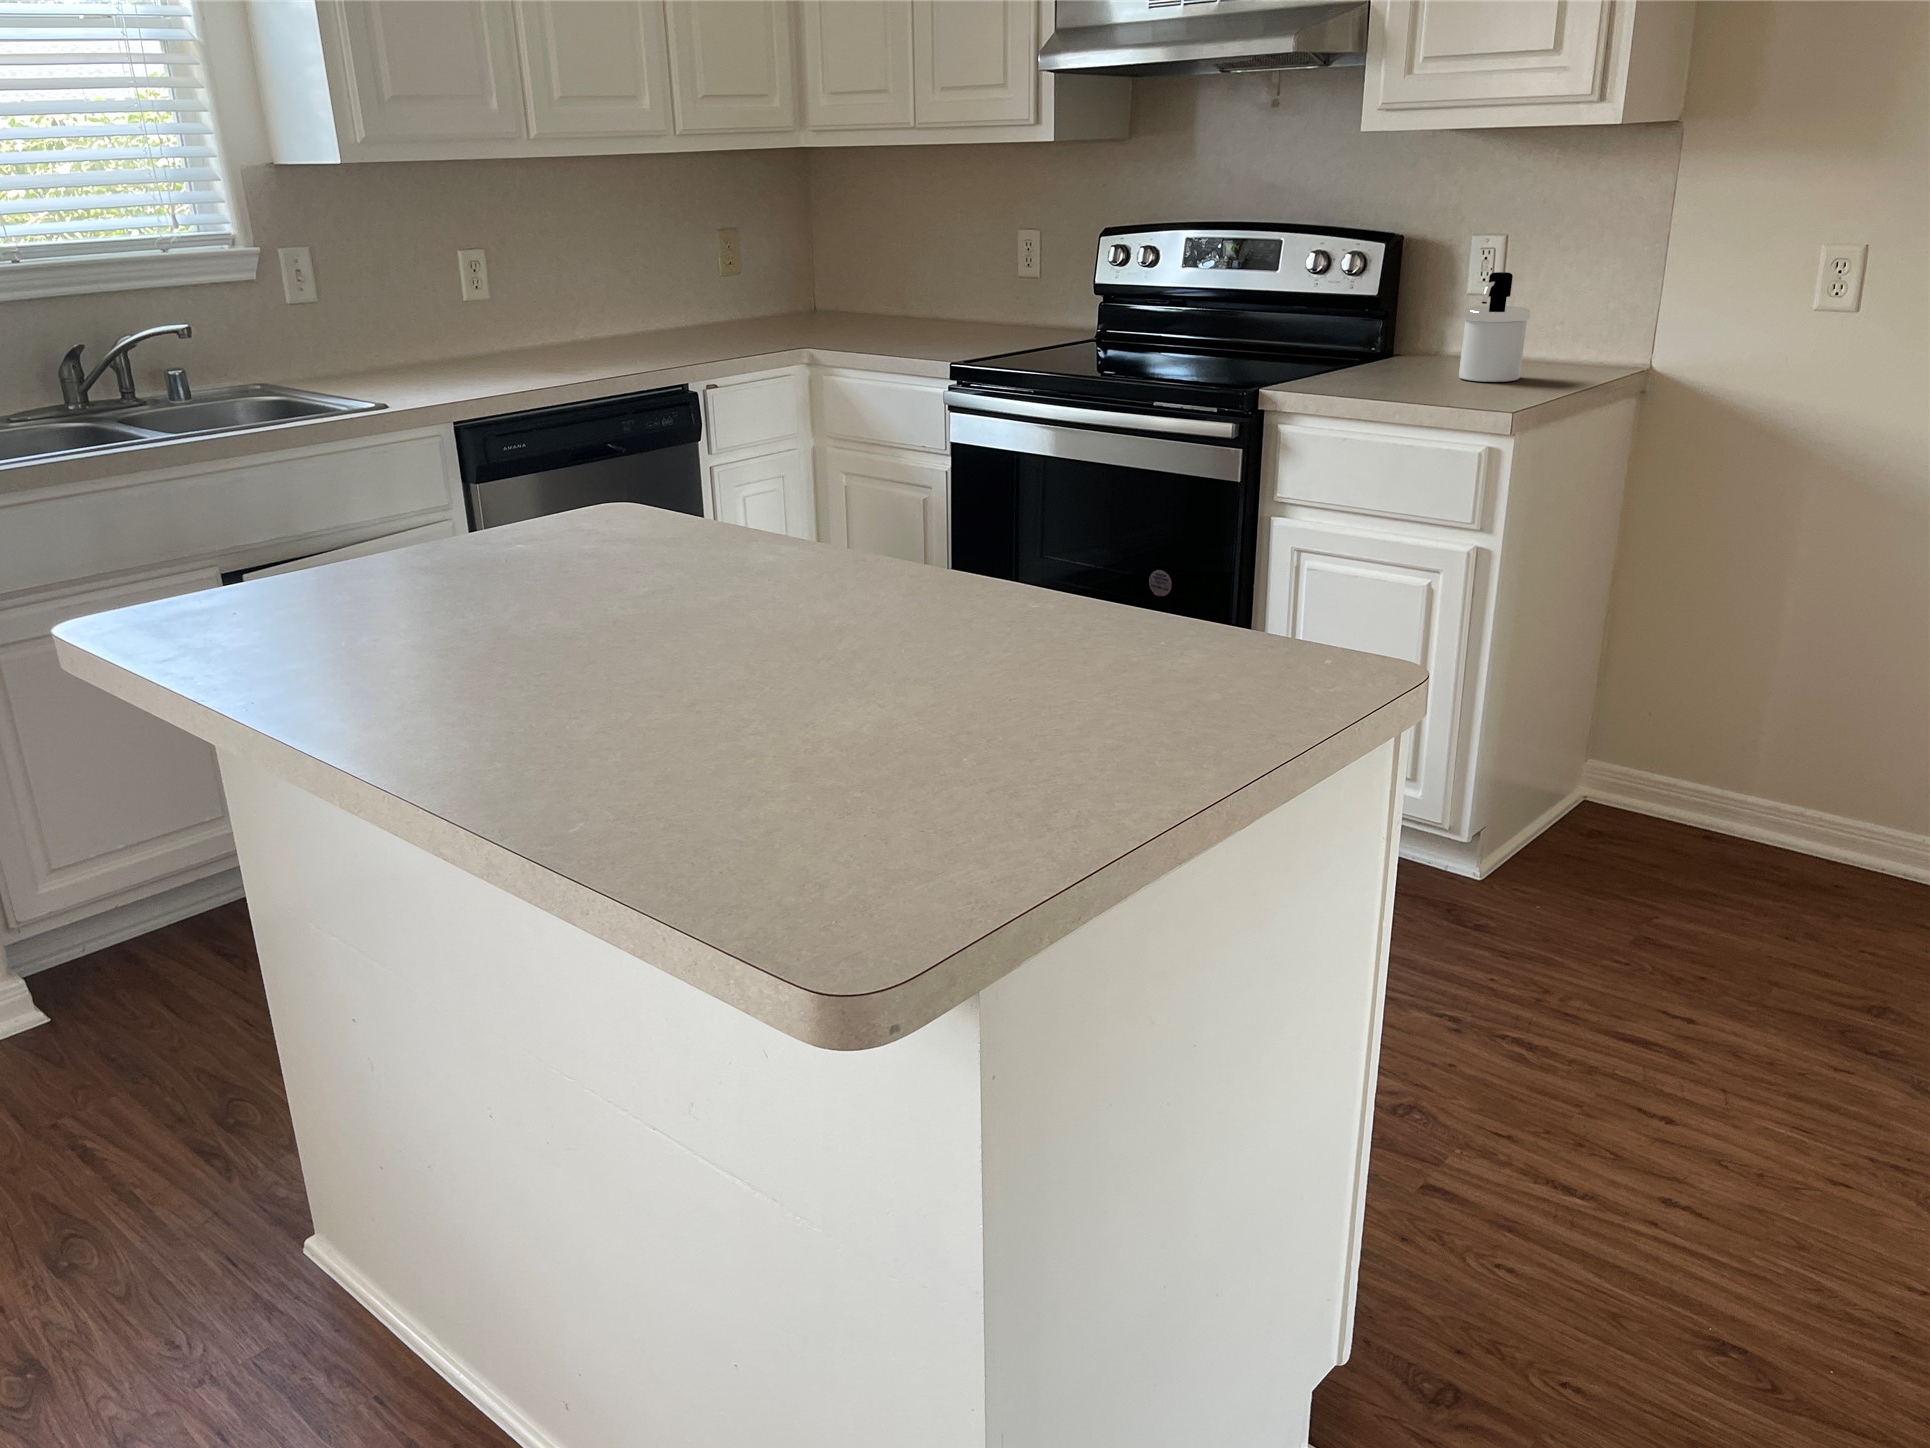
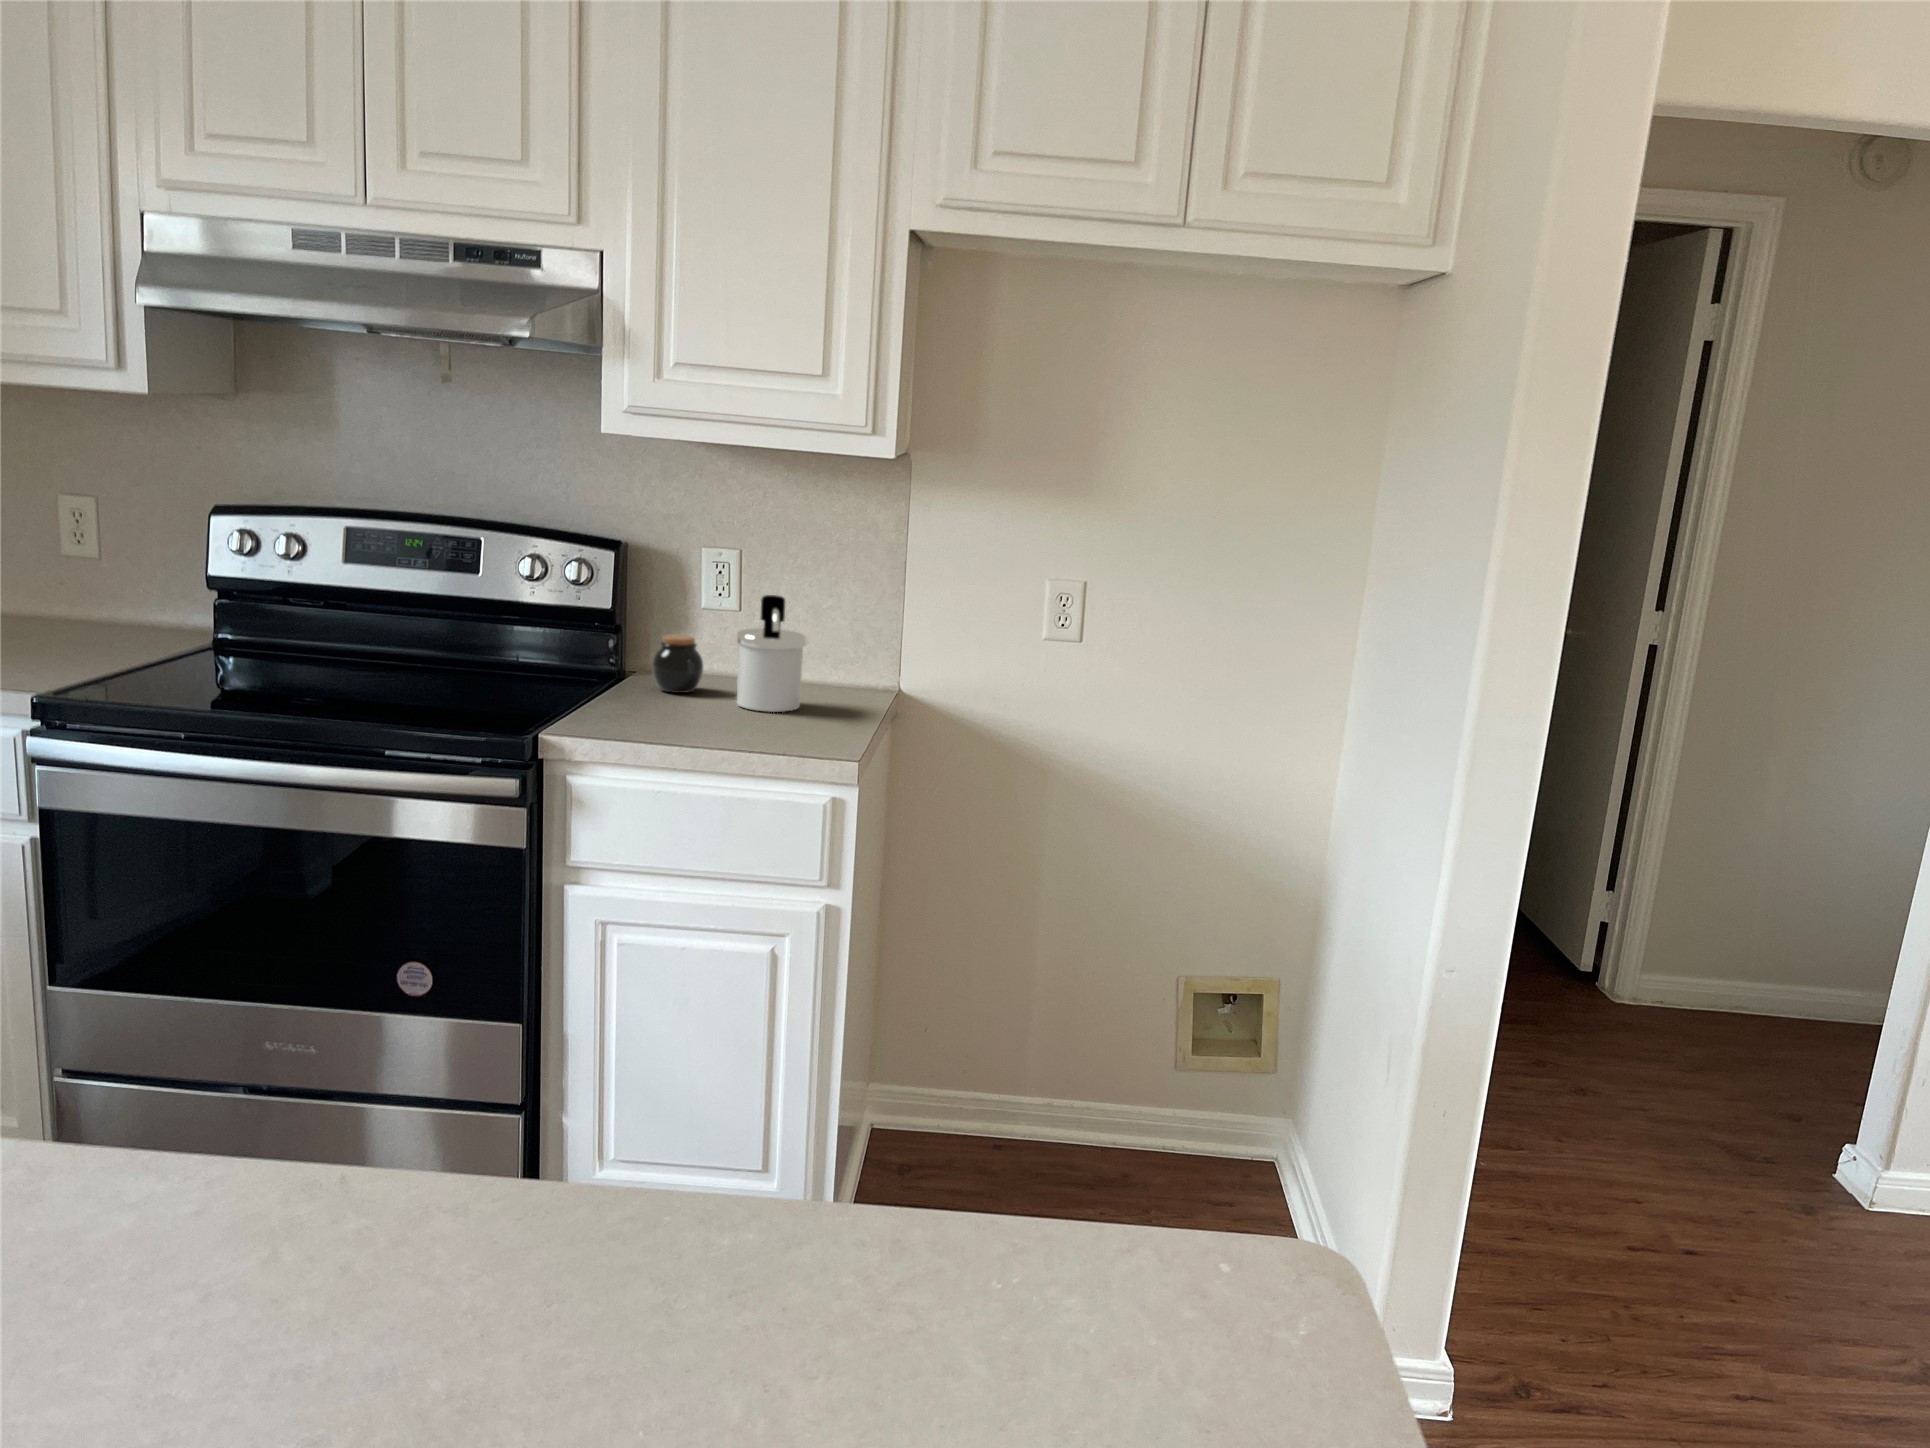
jar: none [1398,316,1445,369] -> present [652,634,703,693]

